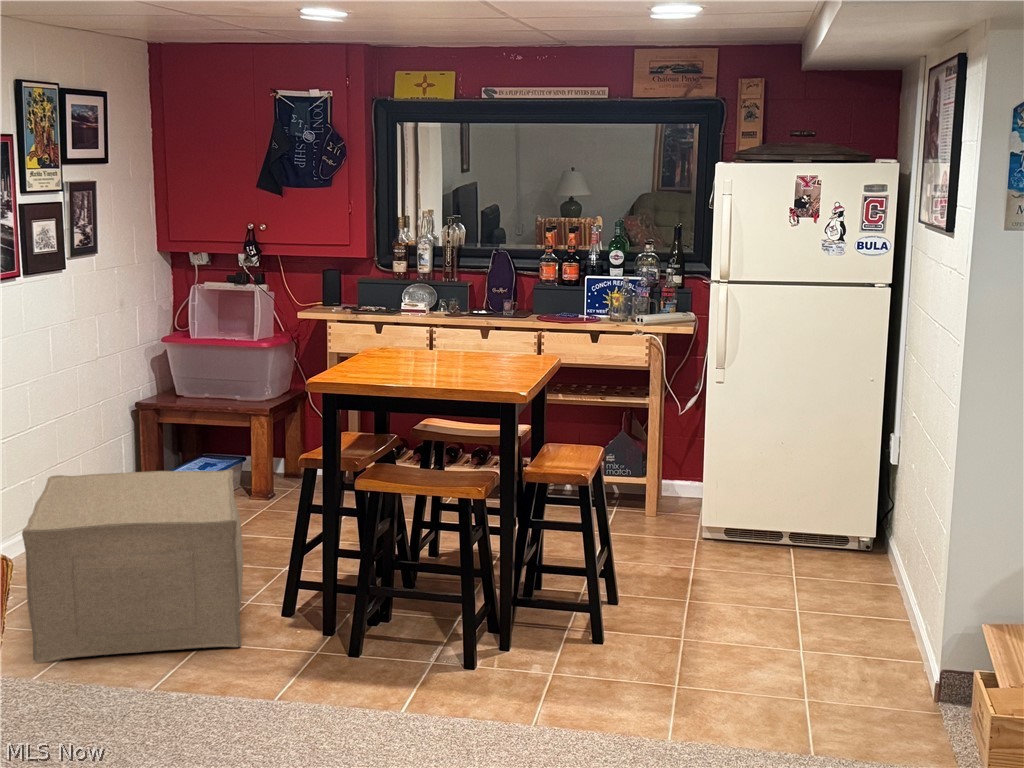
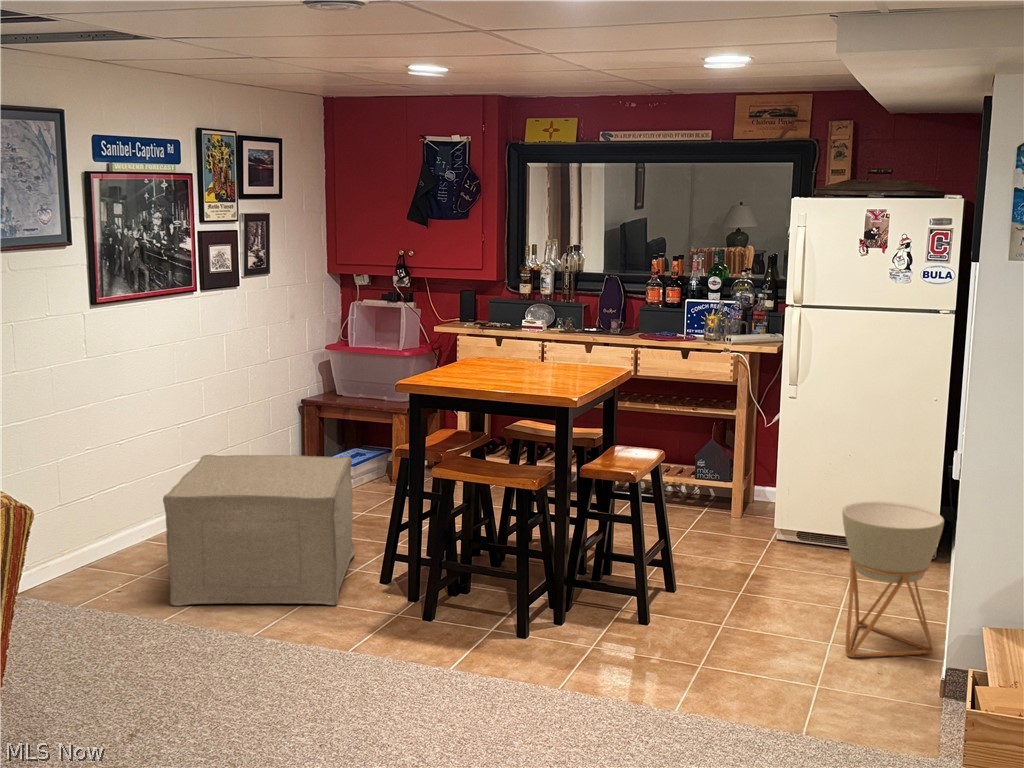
planter: none [811,492,919,663] -> present [842,501,944,657]

